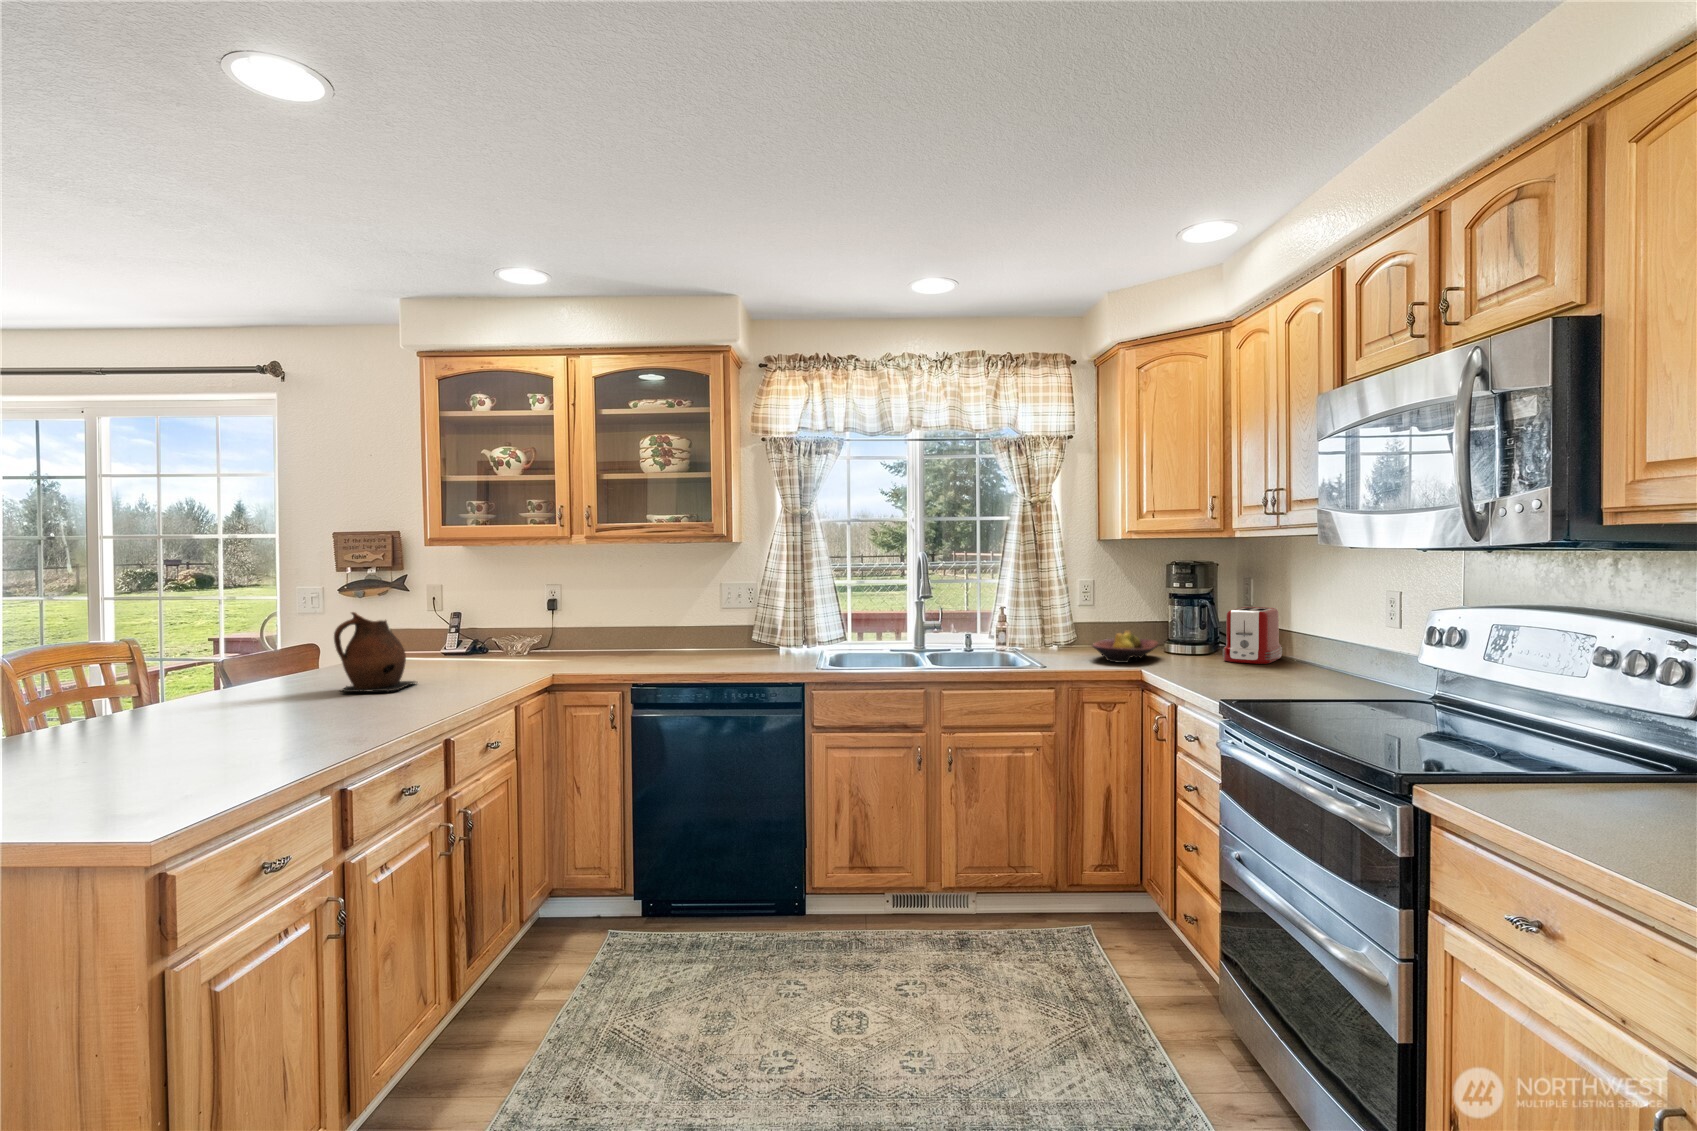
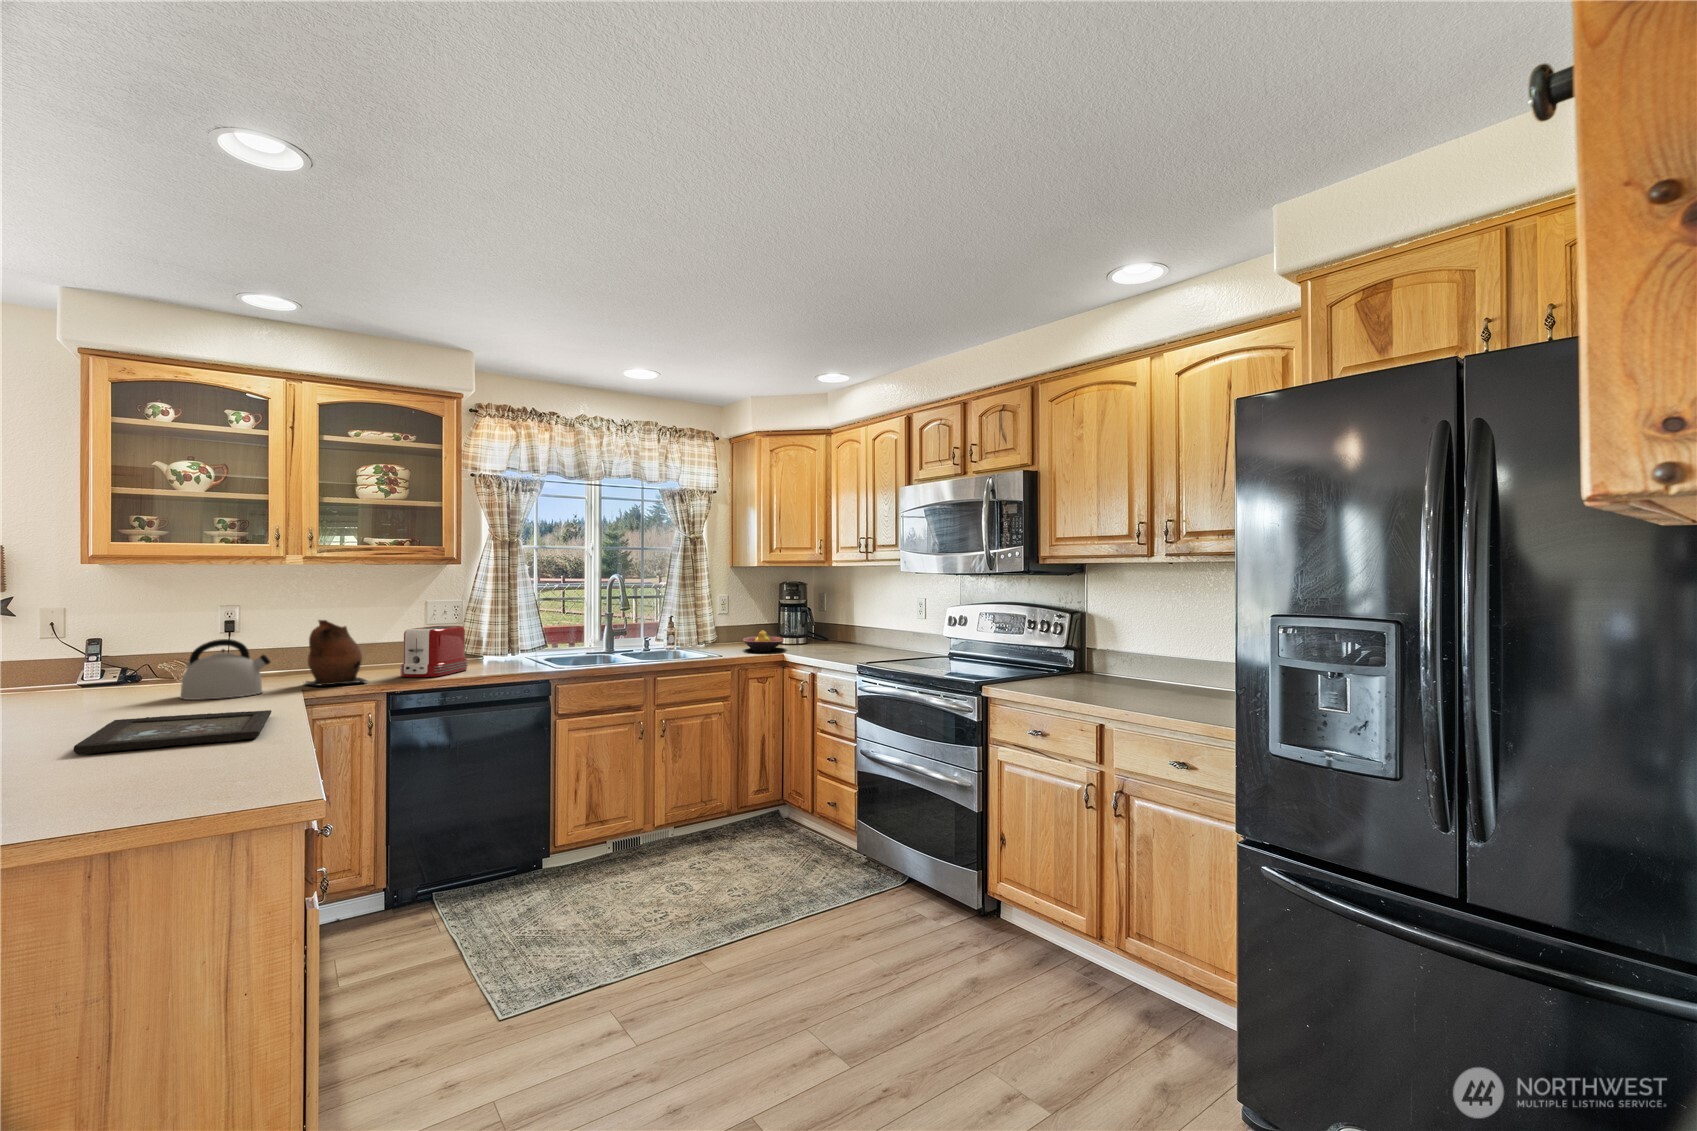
toaster: present [1222,607,1282,664] -> present [400,626,468,677]
ceramic pitcher: present [334,612,417,692] -> present [306,620,367,686]
kettle: none [442,621,517,681] -> present [180,639,270,700]
tray: none [194,701,430,741] -> present [74,710,272,755]

